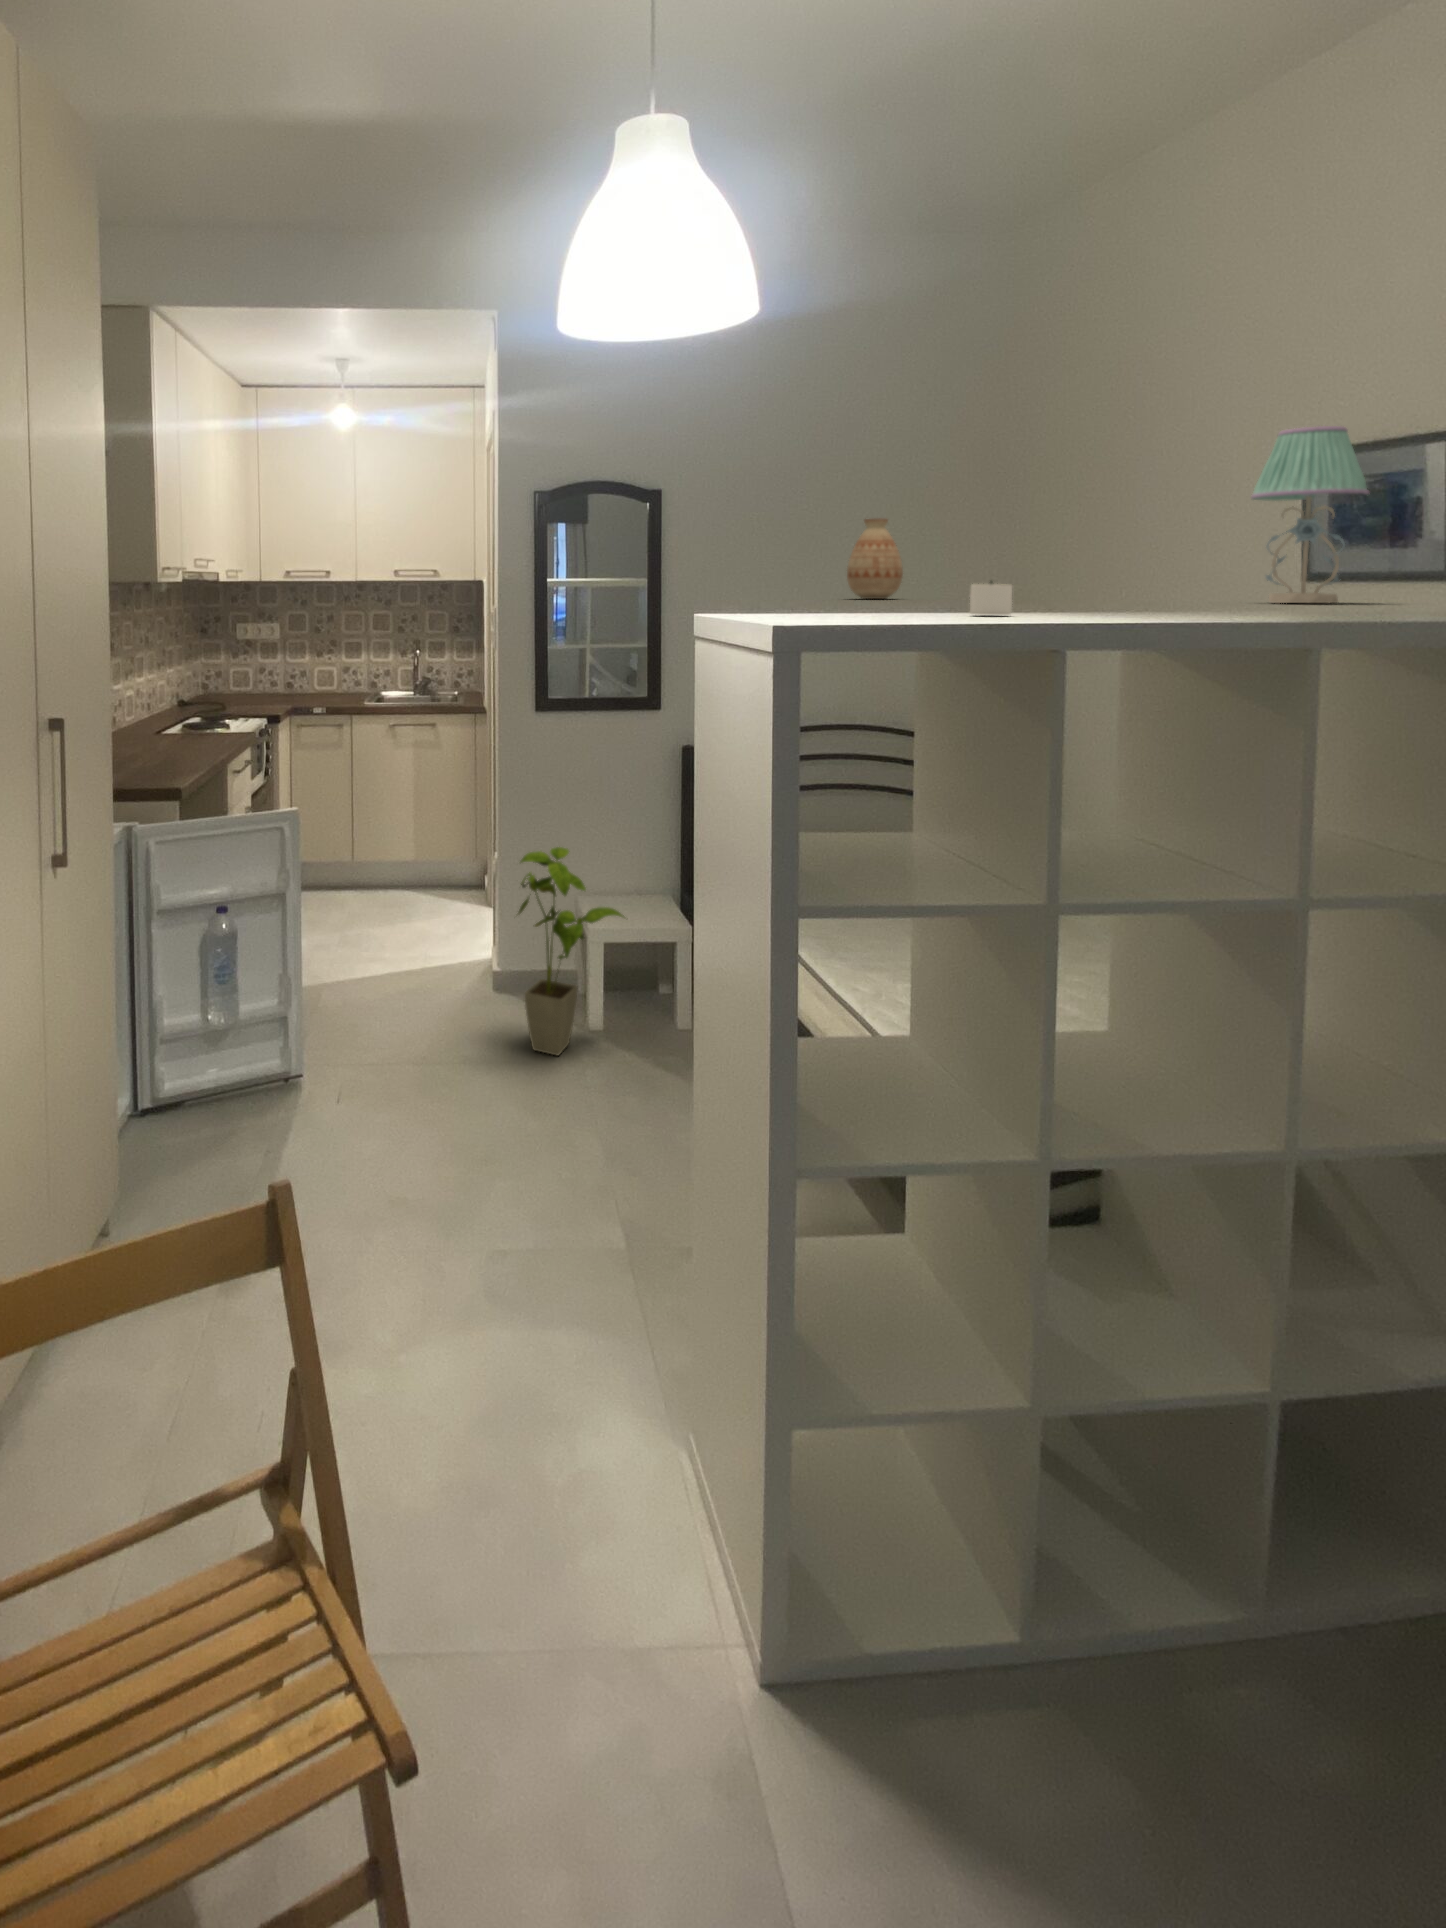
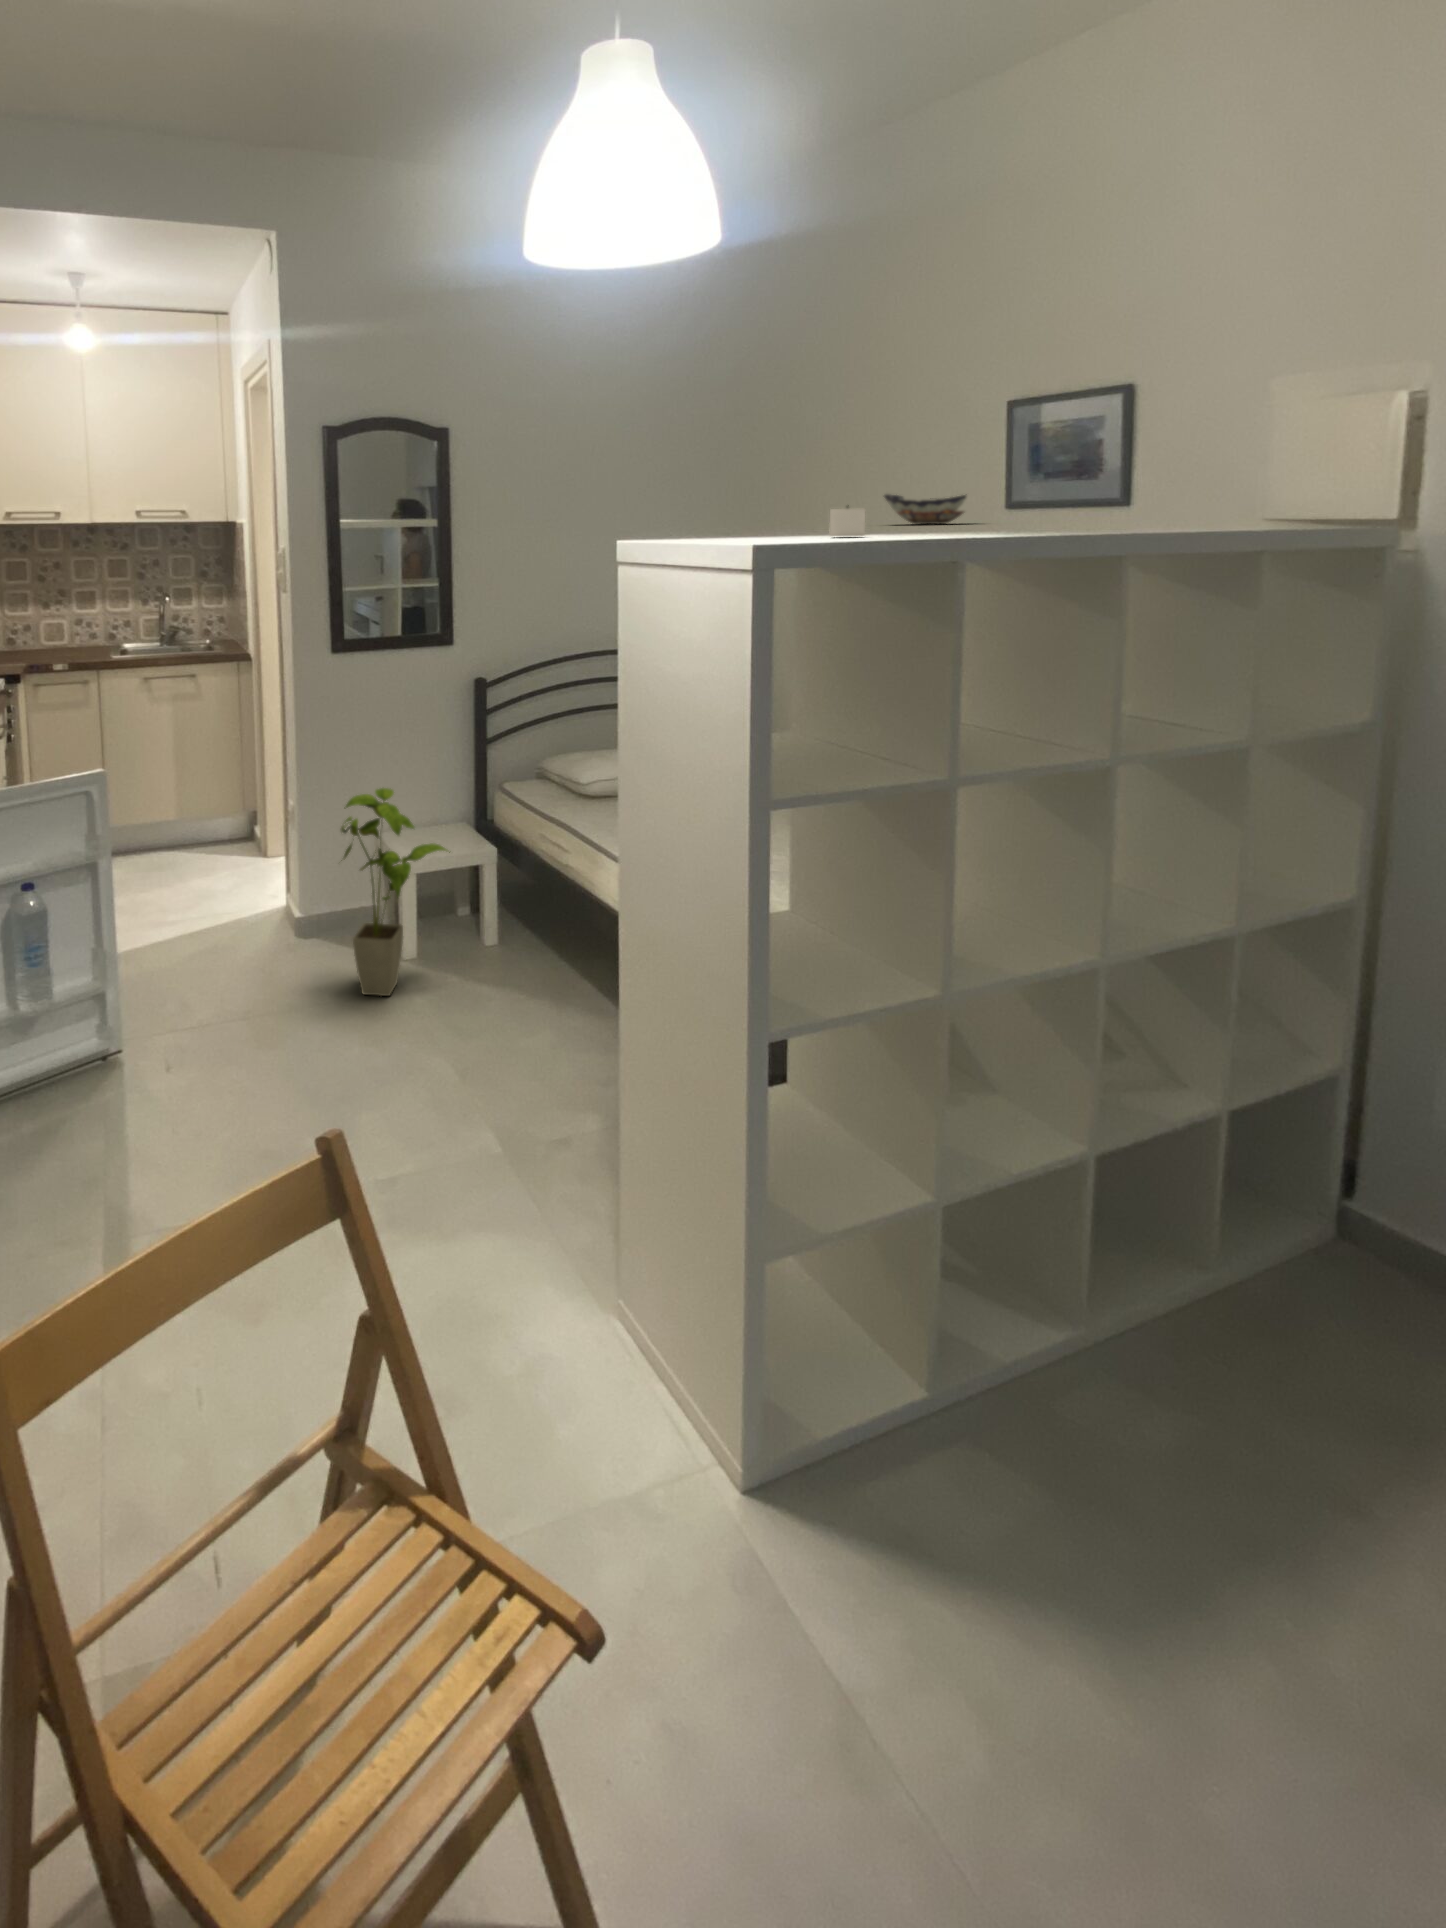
table lamp: present [1251,426,1370,603] -> none [988,374,1076,524]
vase: present [847,519,903,599] -> none [640,452,690,529]
decorative bowl: none [1130,564,1254,600] -> present [884,494,966,524]

